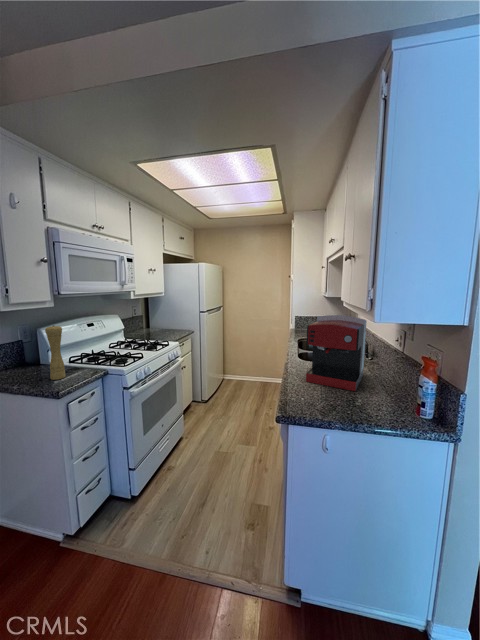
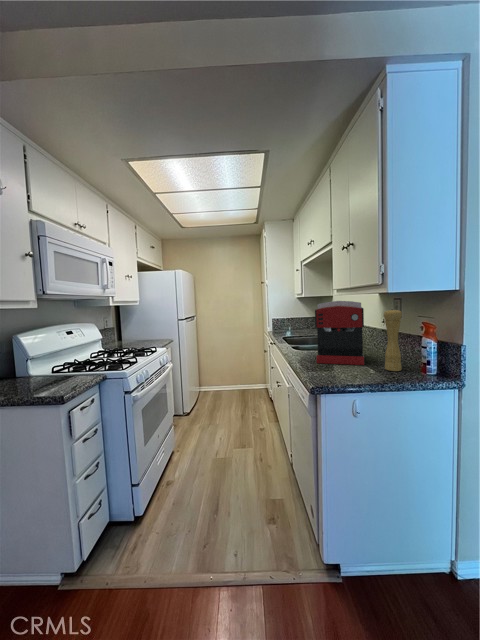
pepper mill: present [45,325,66,380] -> present [384,309,402,371]

